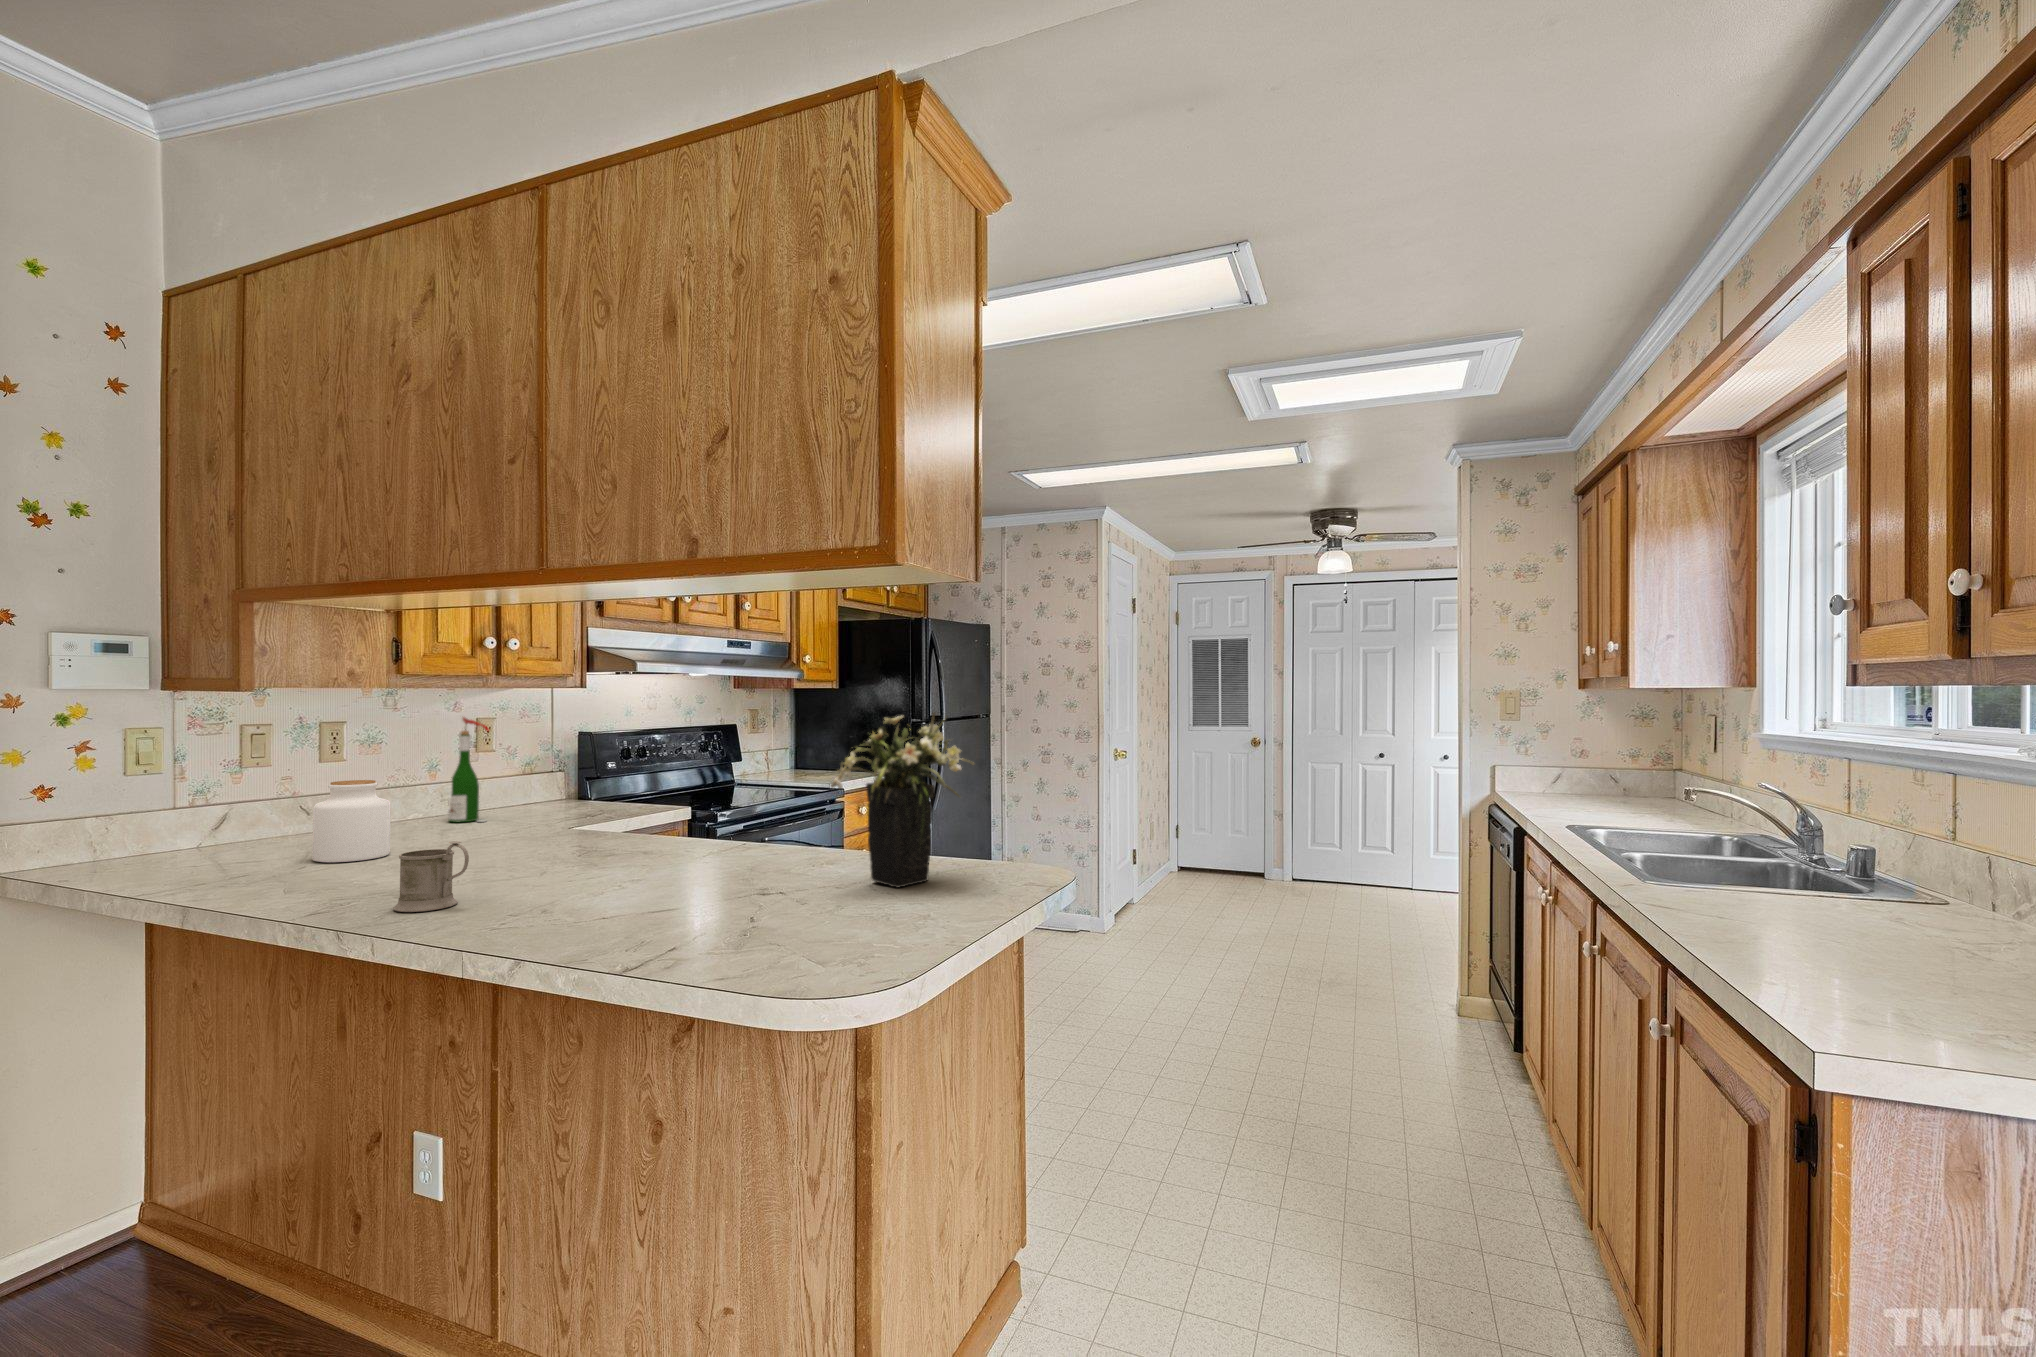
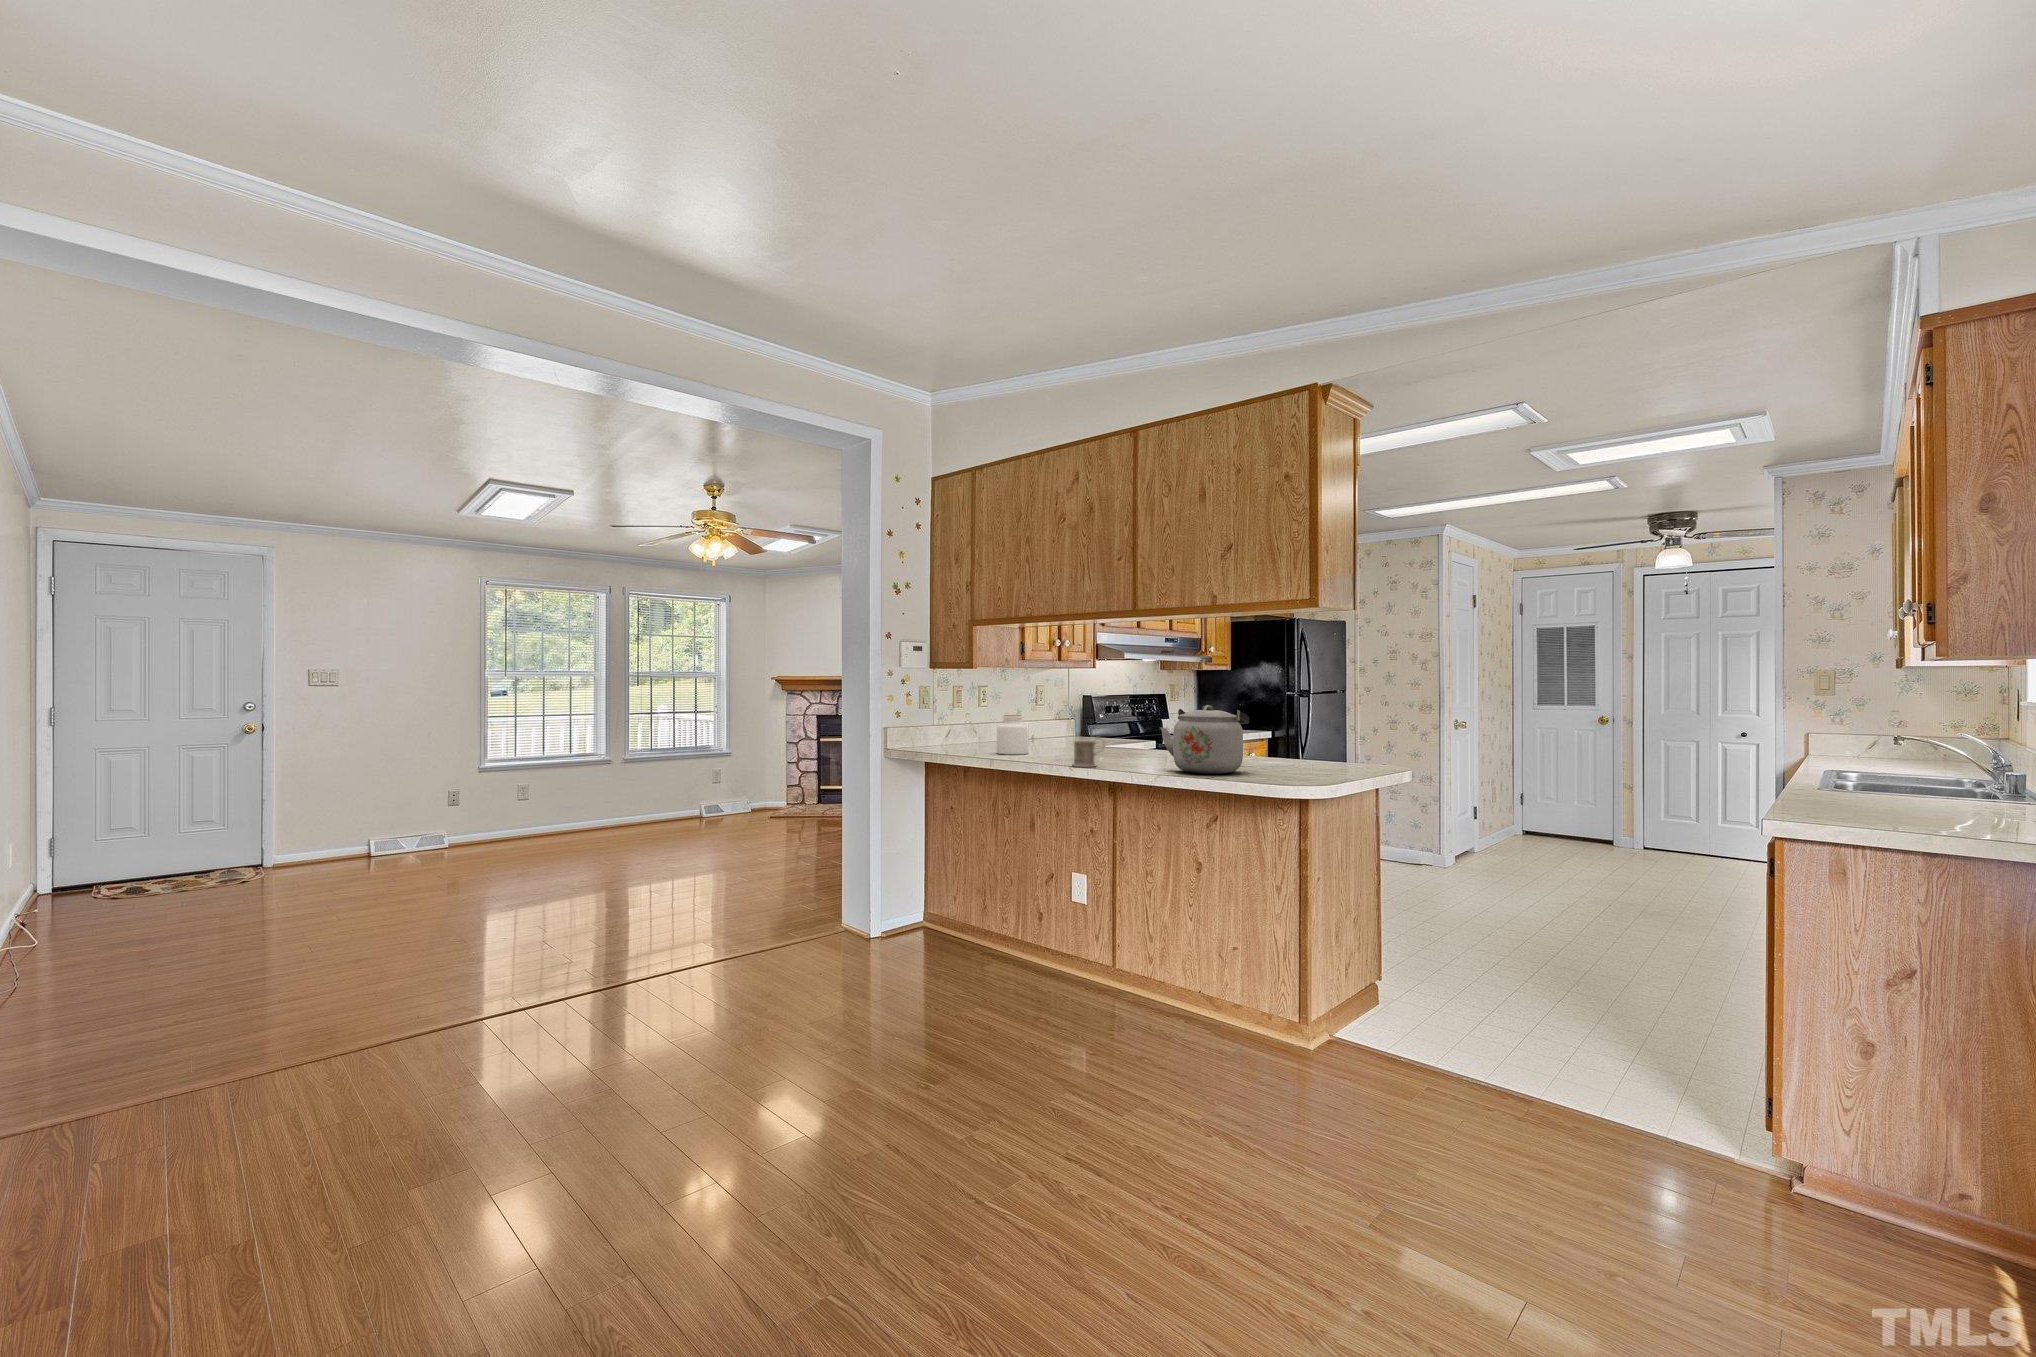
flower arrangement: present [830,713,974,887] -> none [1273,678,1352,770]
wine bottle: present [448,716,489,822] -> none [1028,685,1050,745]
kettle: none [586,773,780,926] -> present [1161,705,1249,774]

